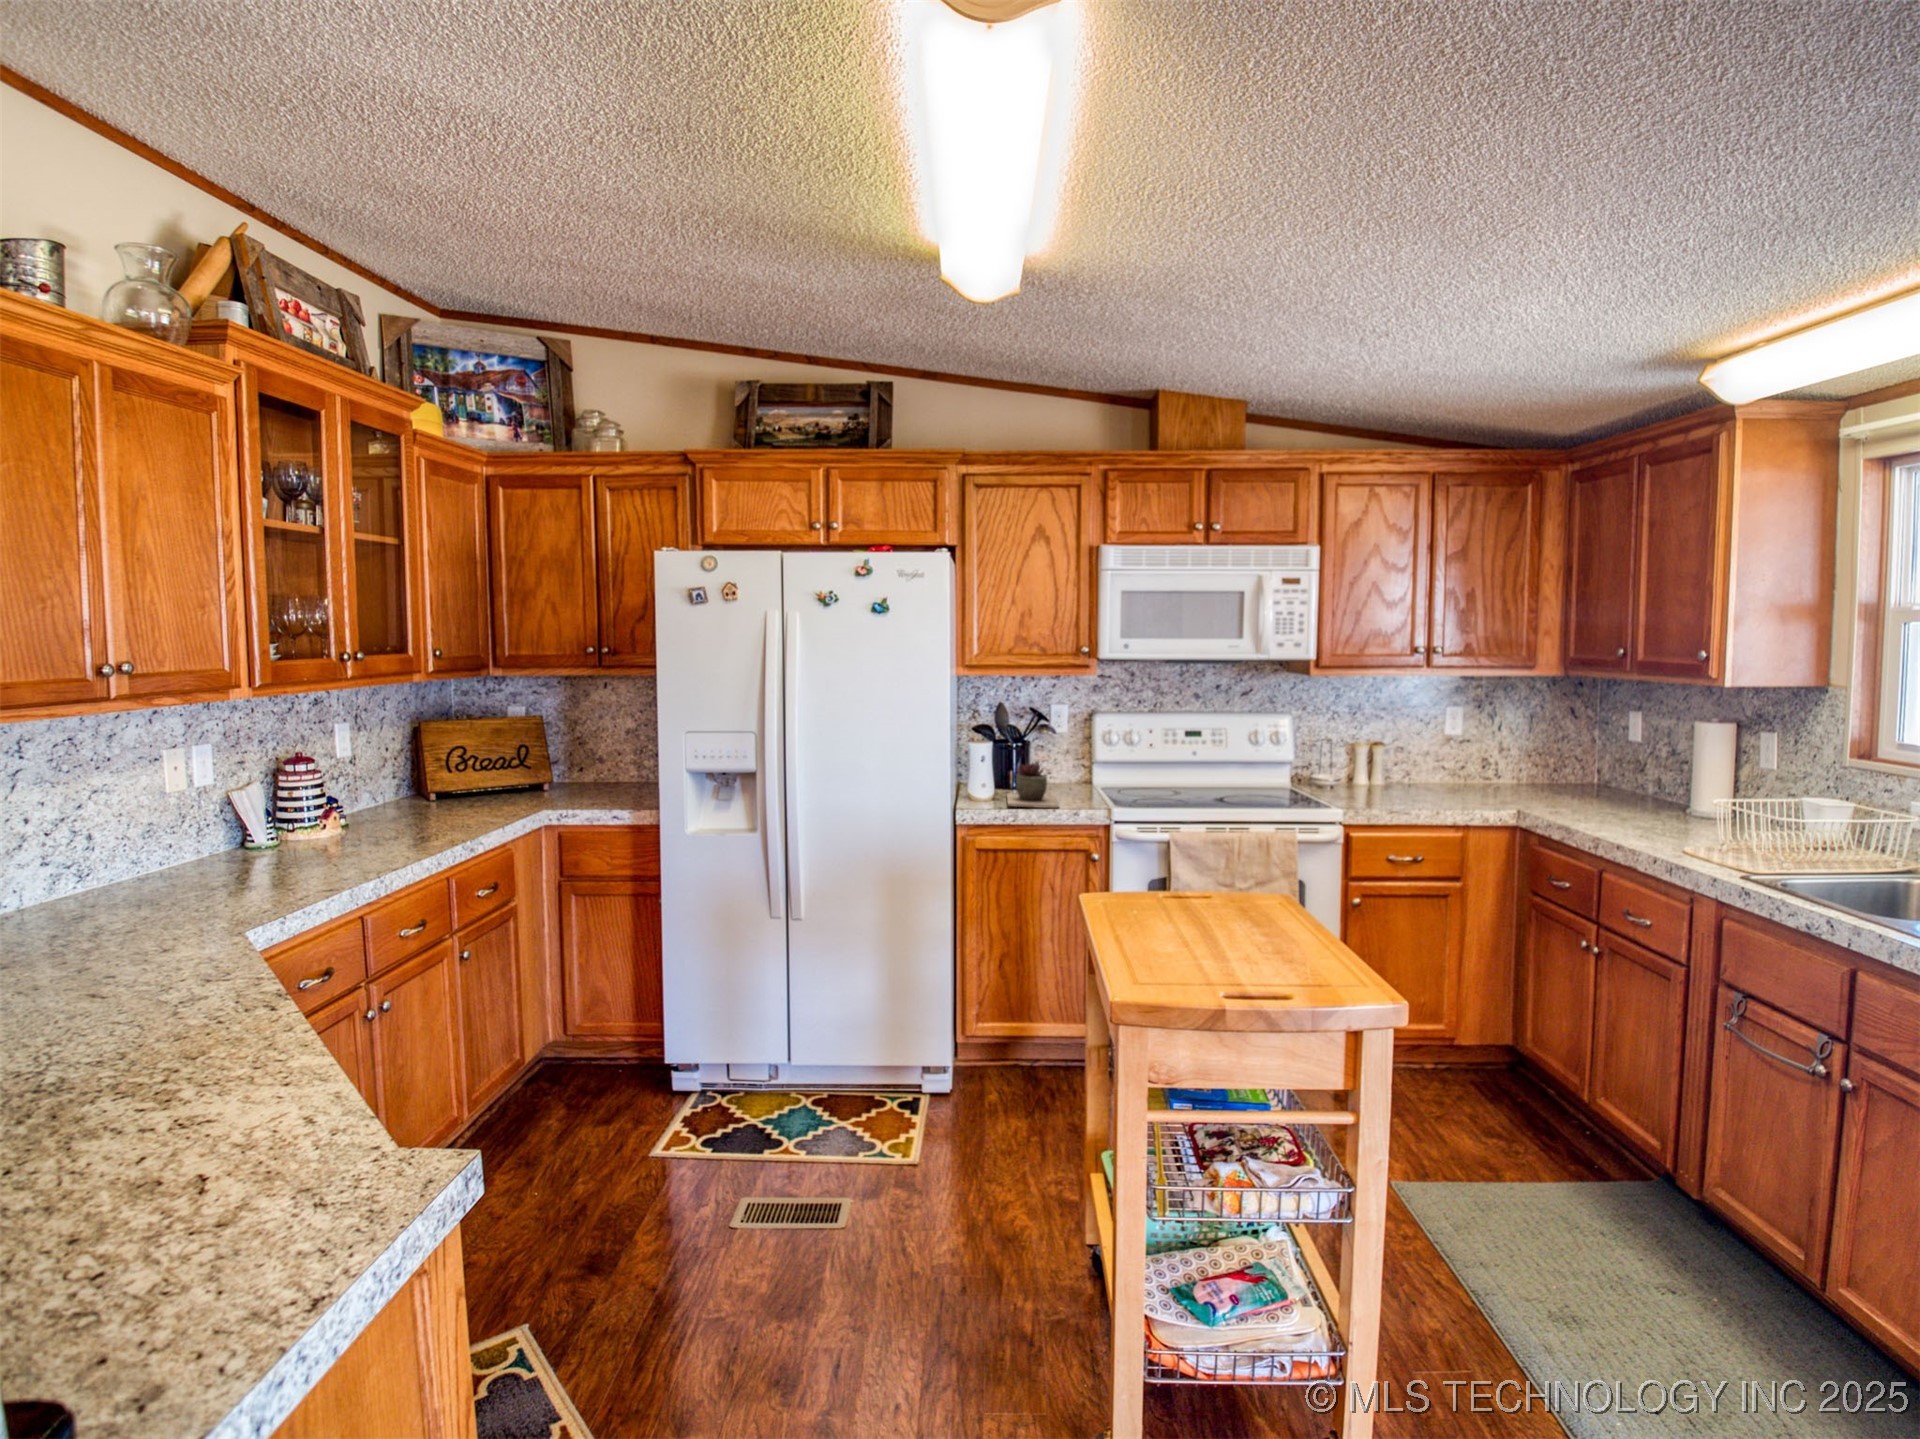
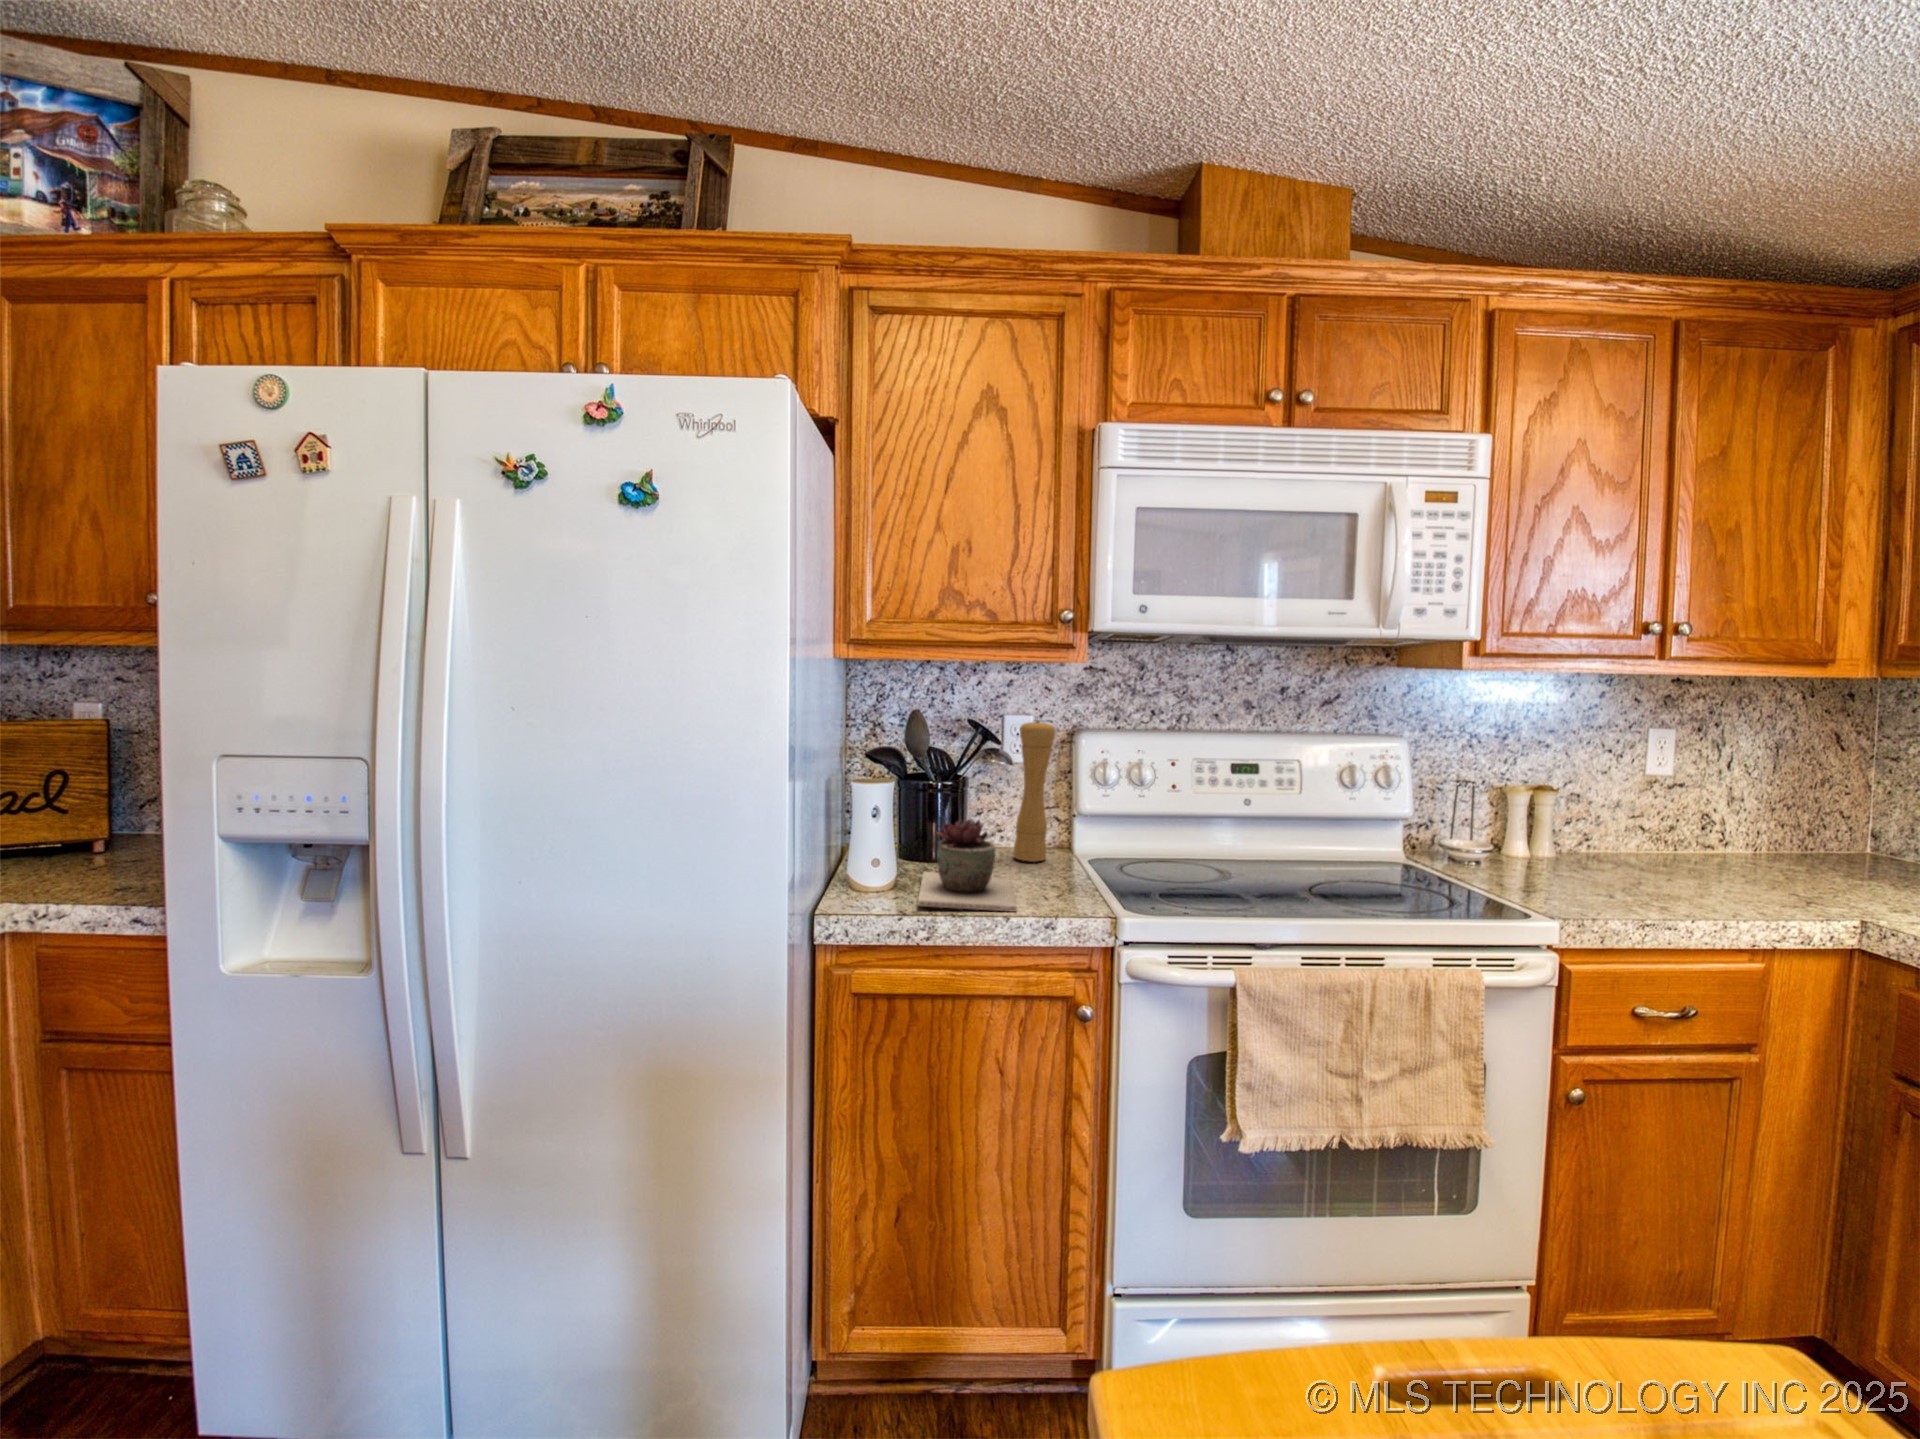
pepper mill: none [1057,708,1080,790] -> present [1013,720,1055,862]

